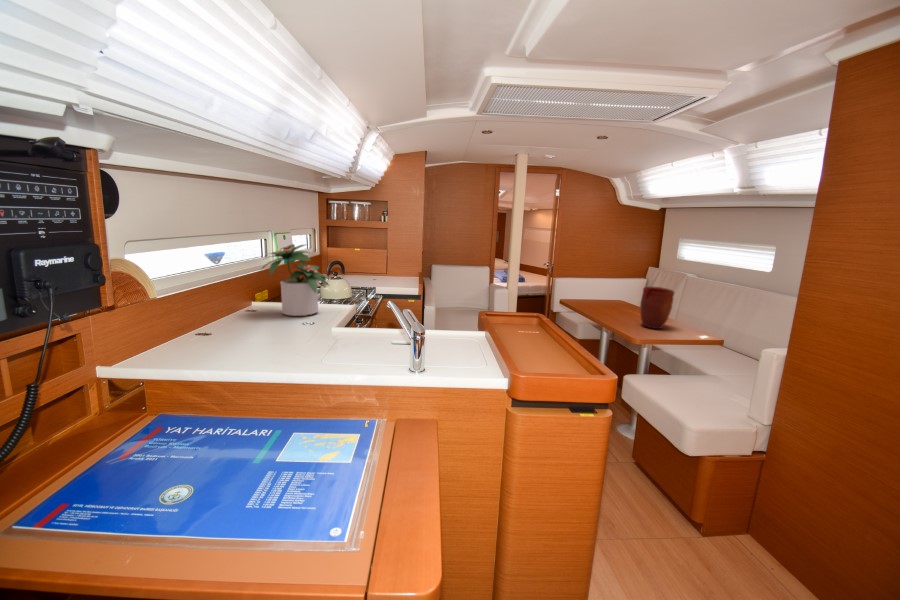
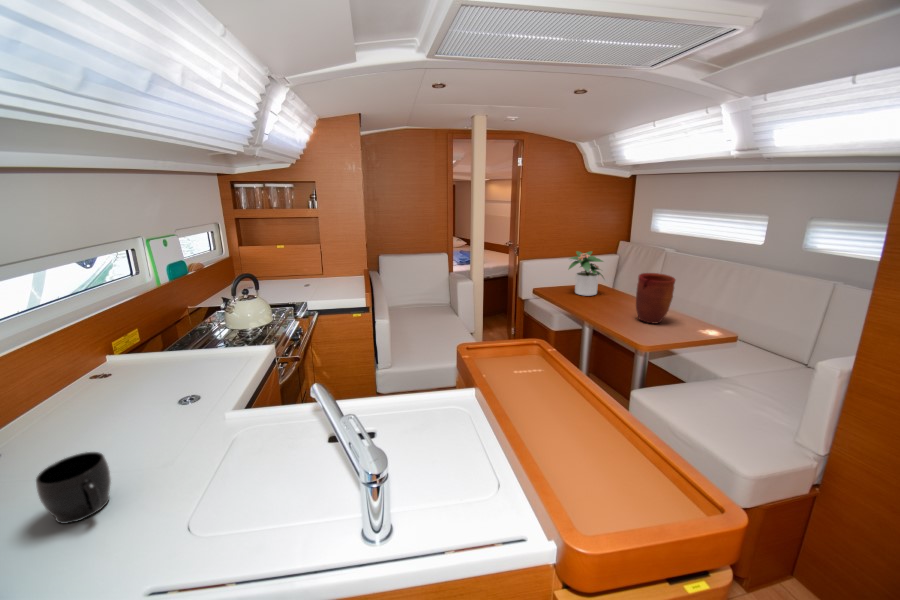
potted plant: present [262,244,329,316] -> present [569,251,604,296]
mug: none [255,323,283,352] -> present [36,452,111,524]

